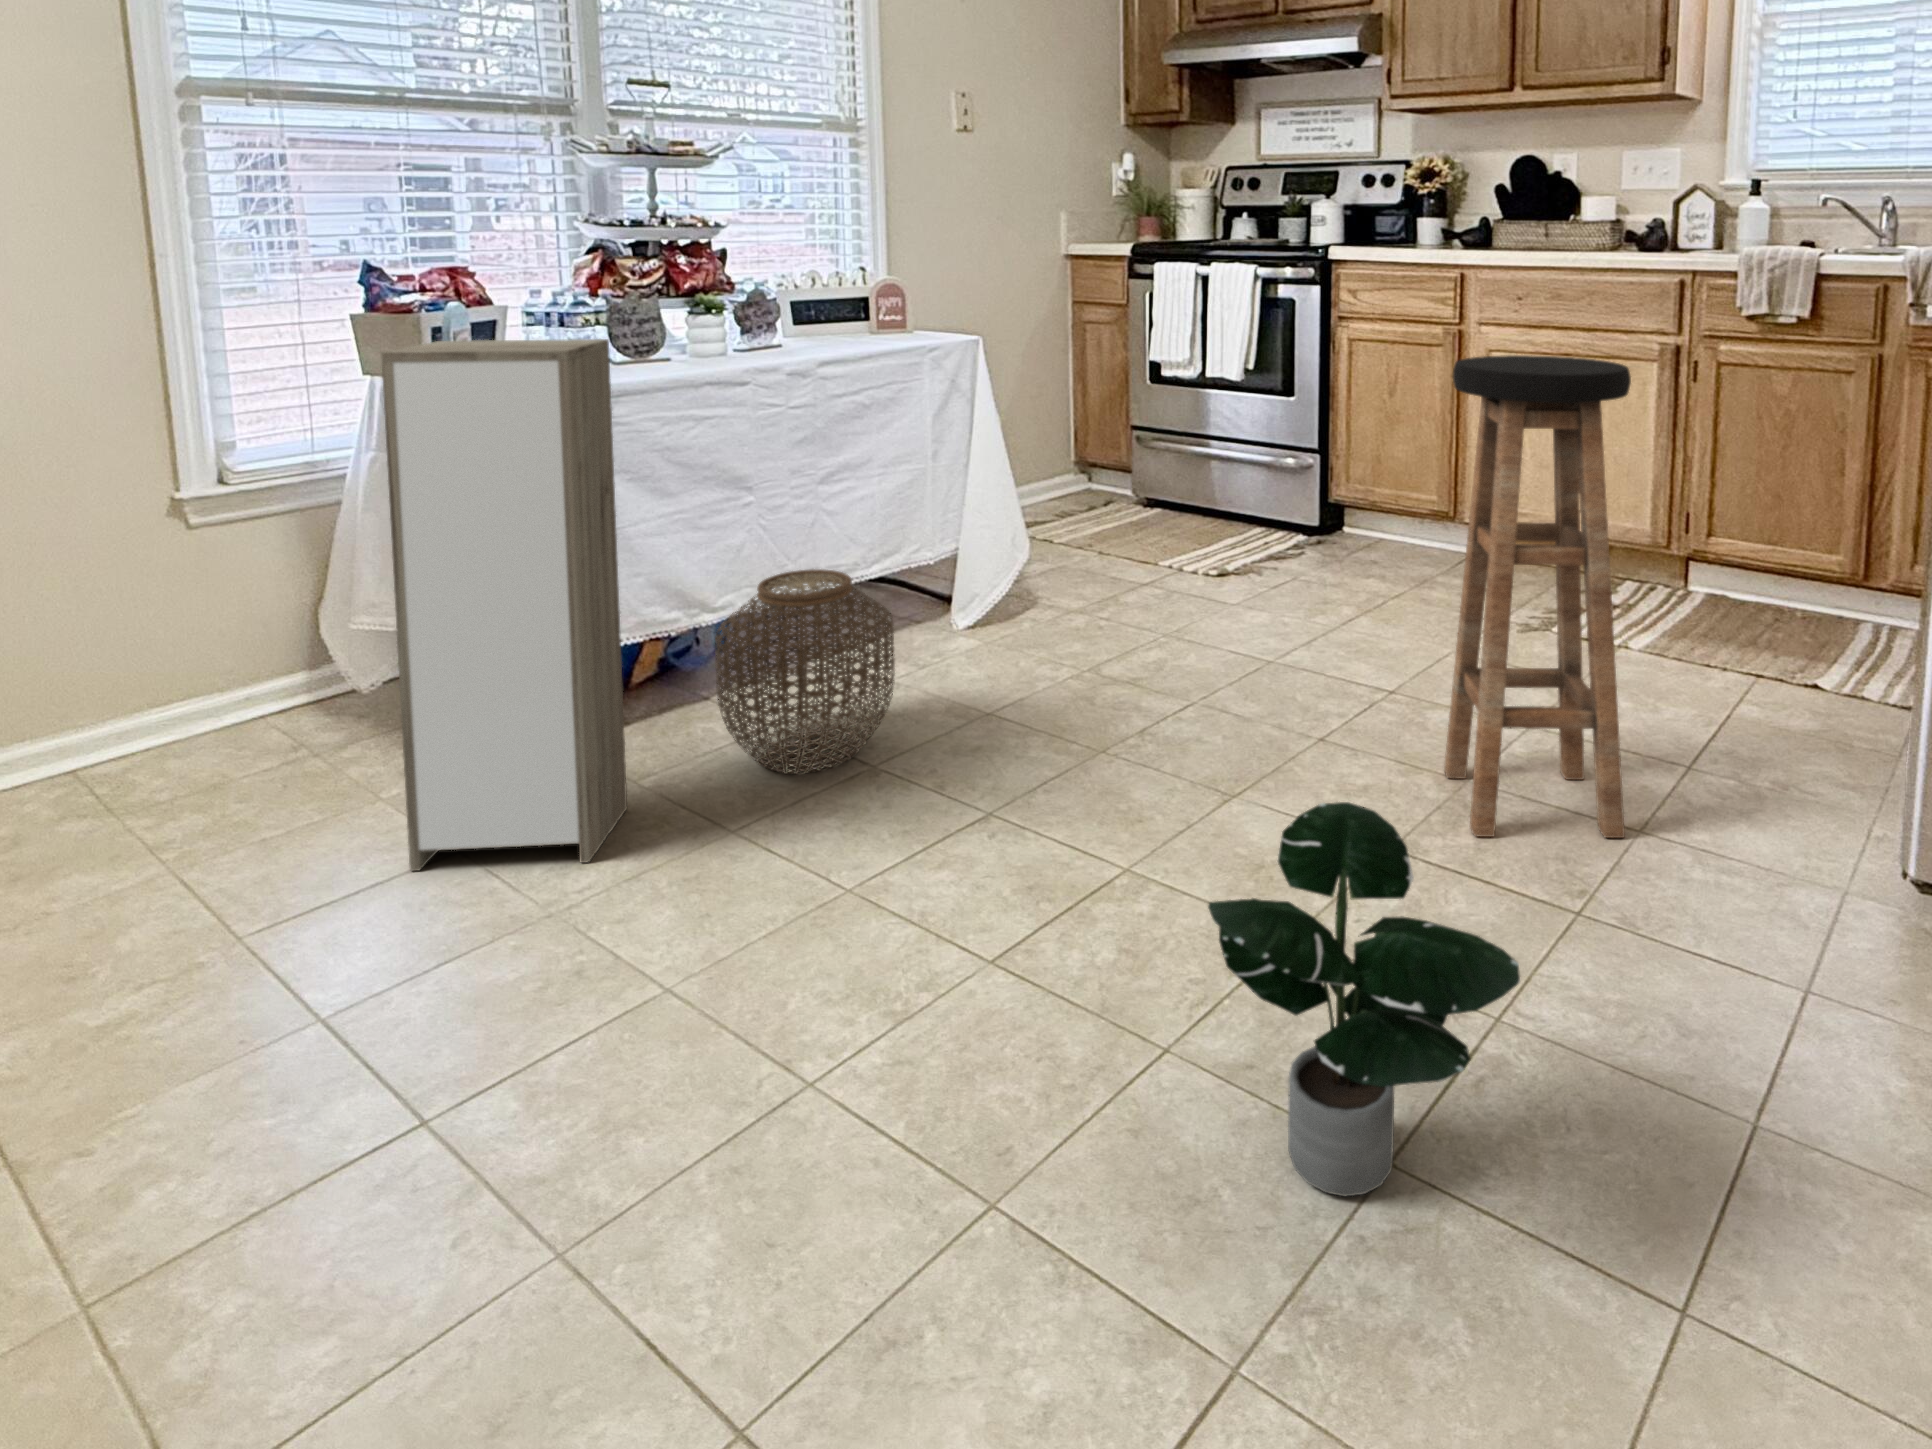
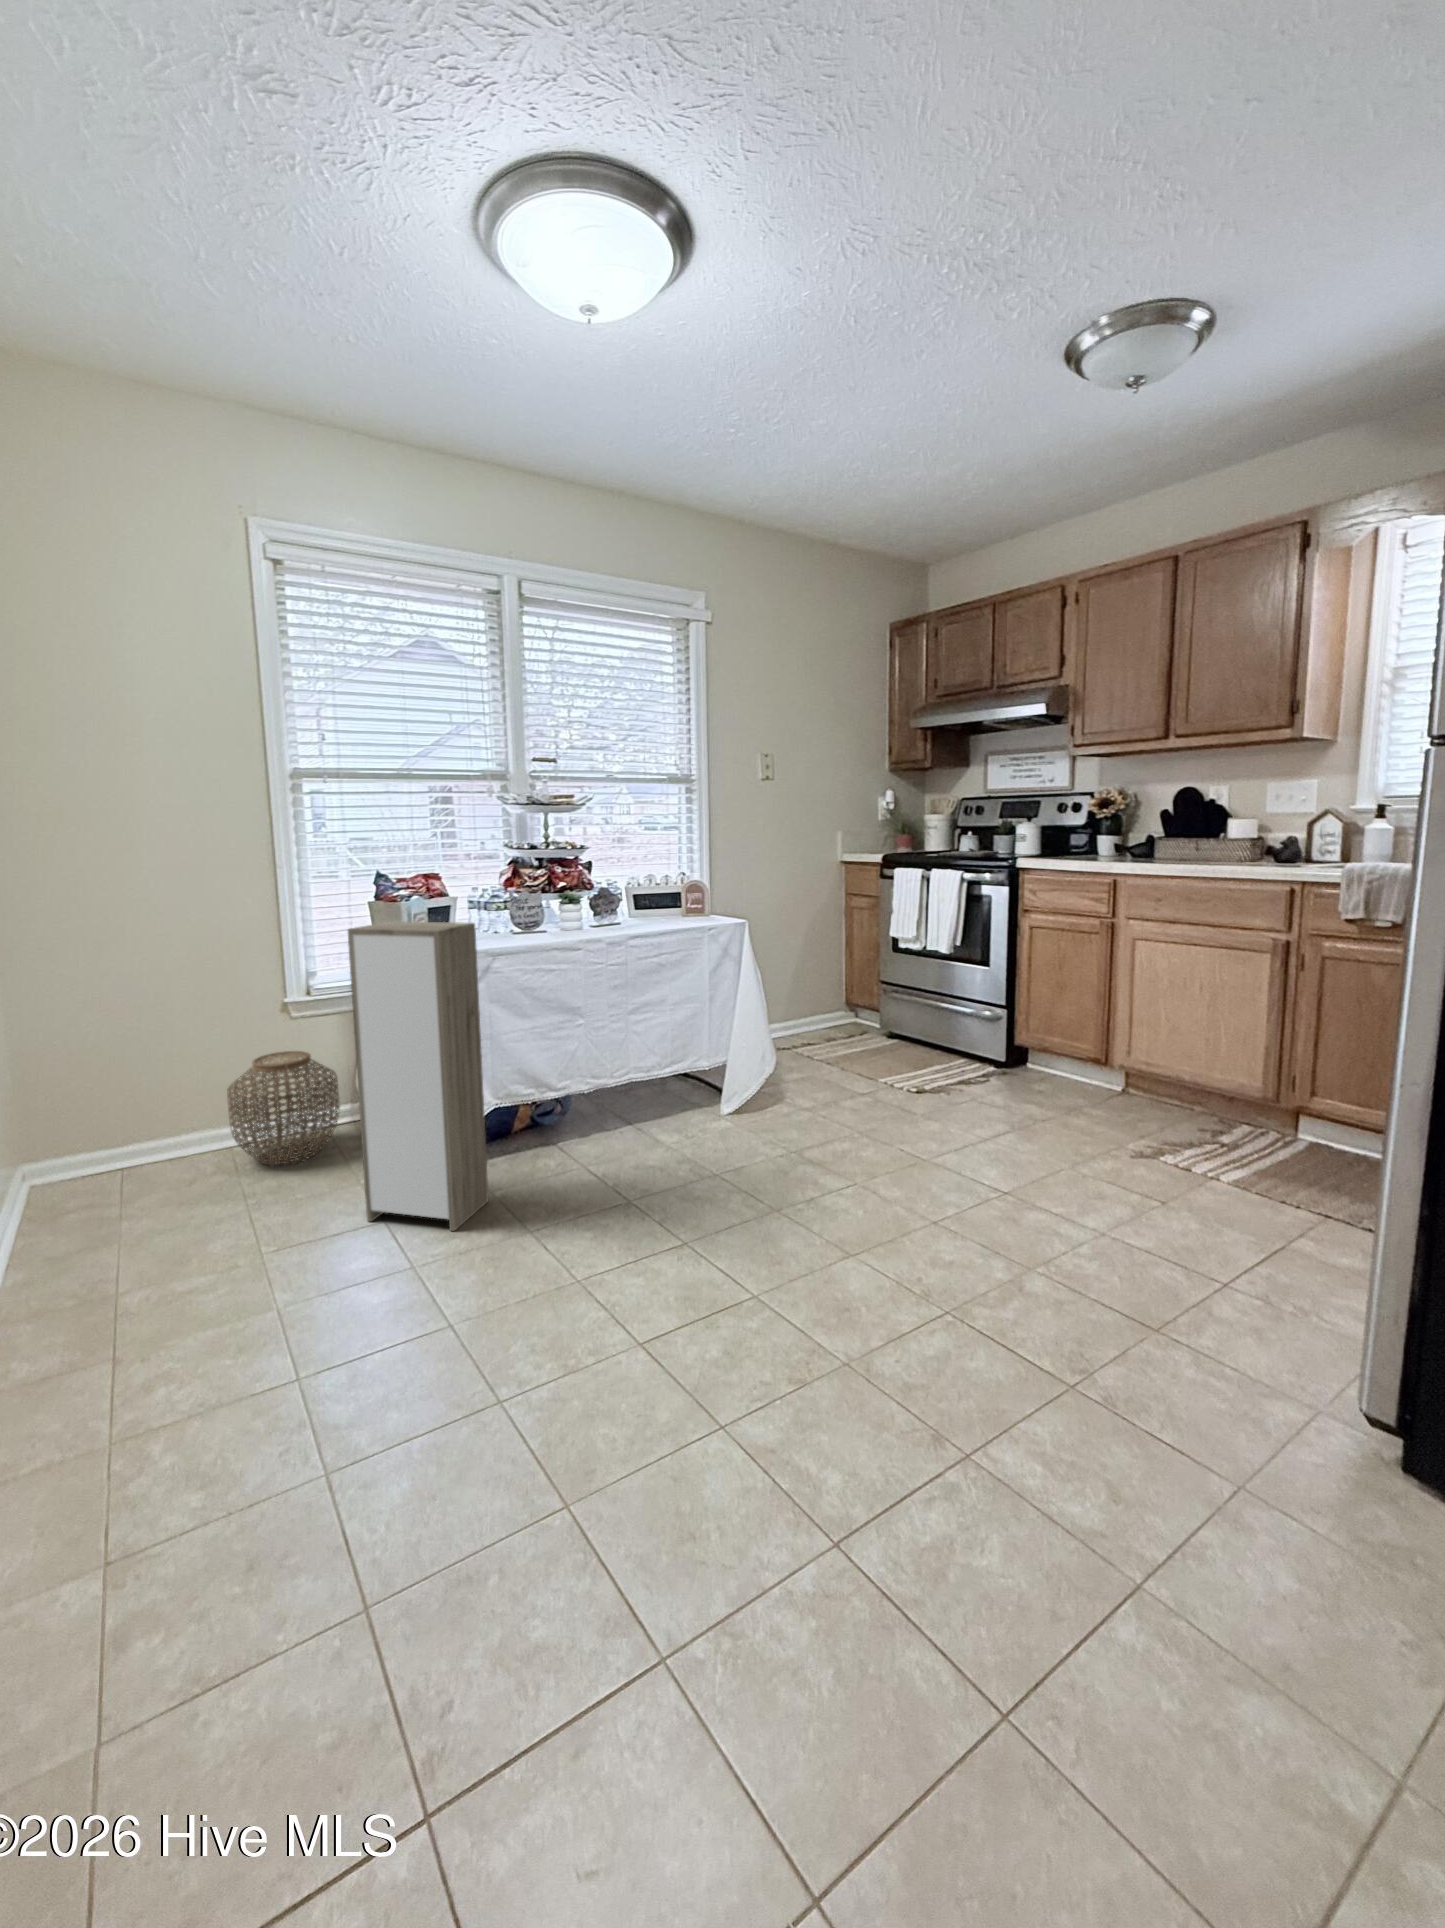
bar stool: present [1444,355,1631,838] -> none [1015,953,1160,1332]
woven basket: present [715,569,894,774] -> present [227,1051,340,1165]
potted plant: present [1208,802,1520,1196] -> none [696,1277,917,1560]

